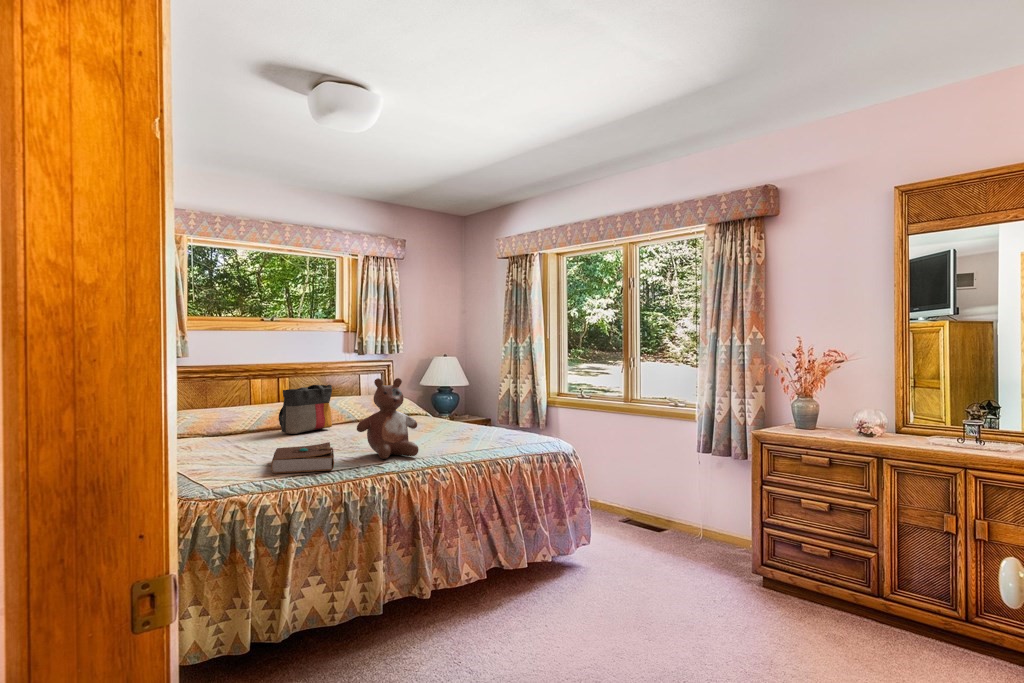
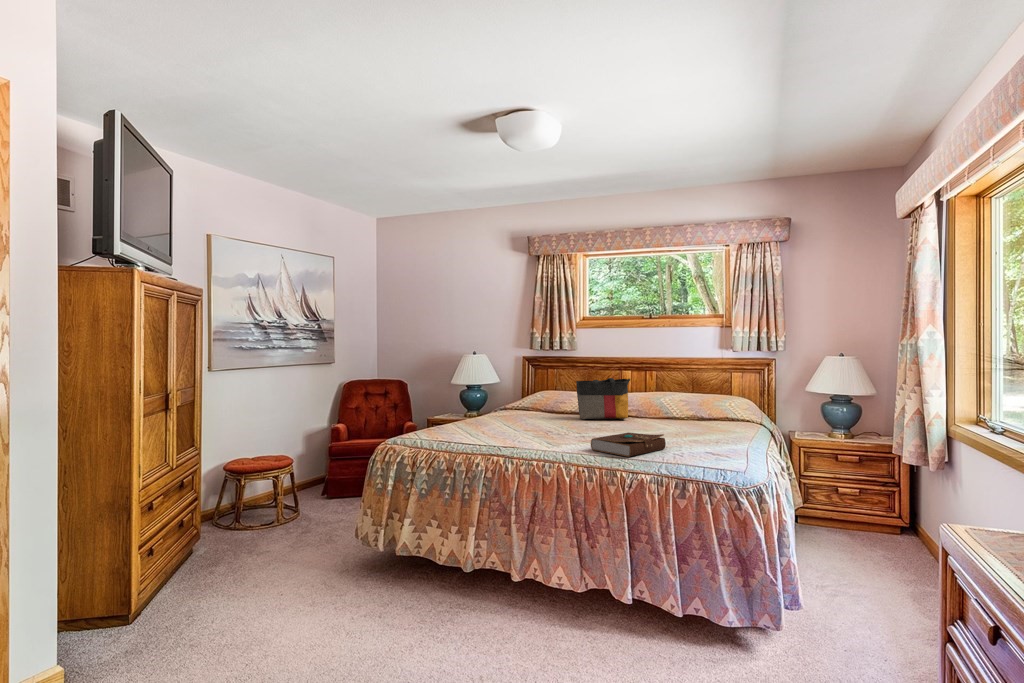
stuffed bear: present [357,378,419,459] -> none [520,374,578,449]
book: present [271,442,334,474] -> present [591,432,666,457]

